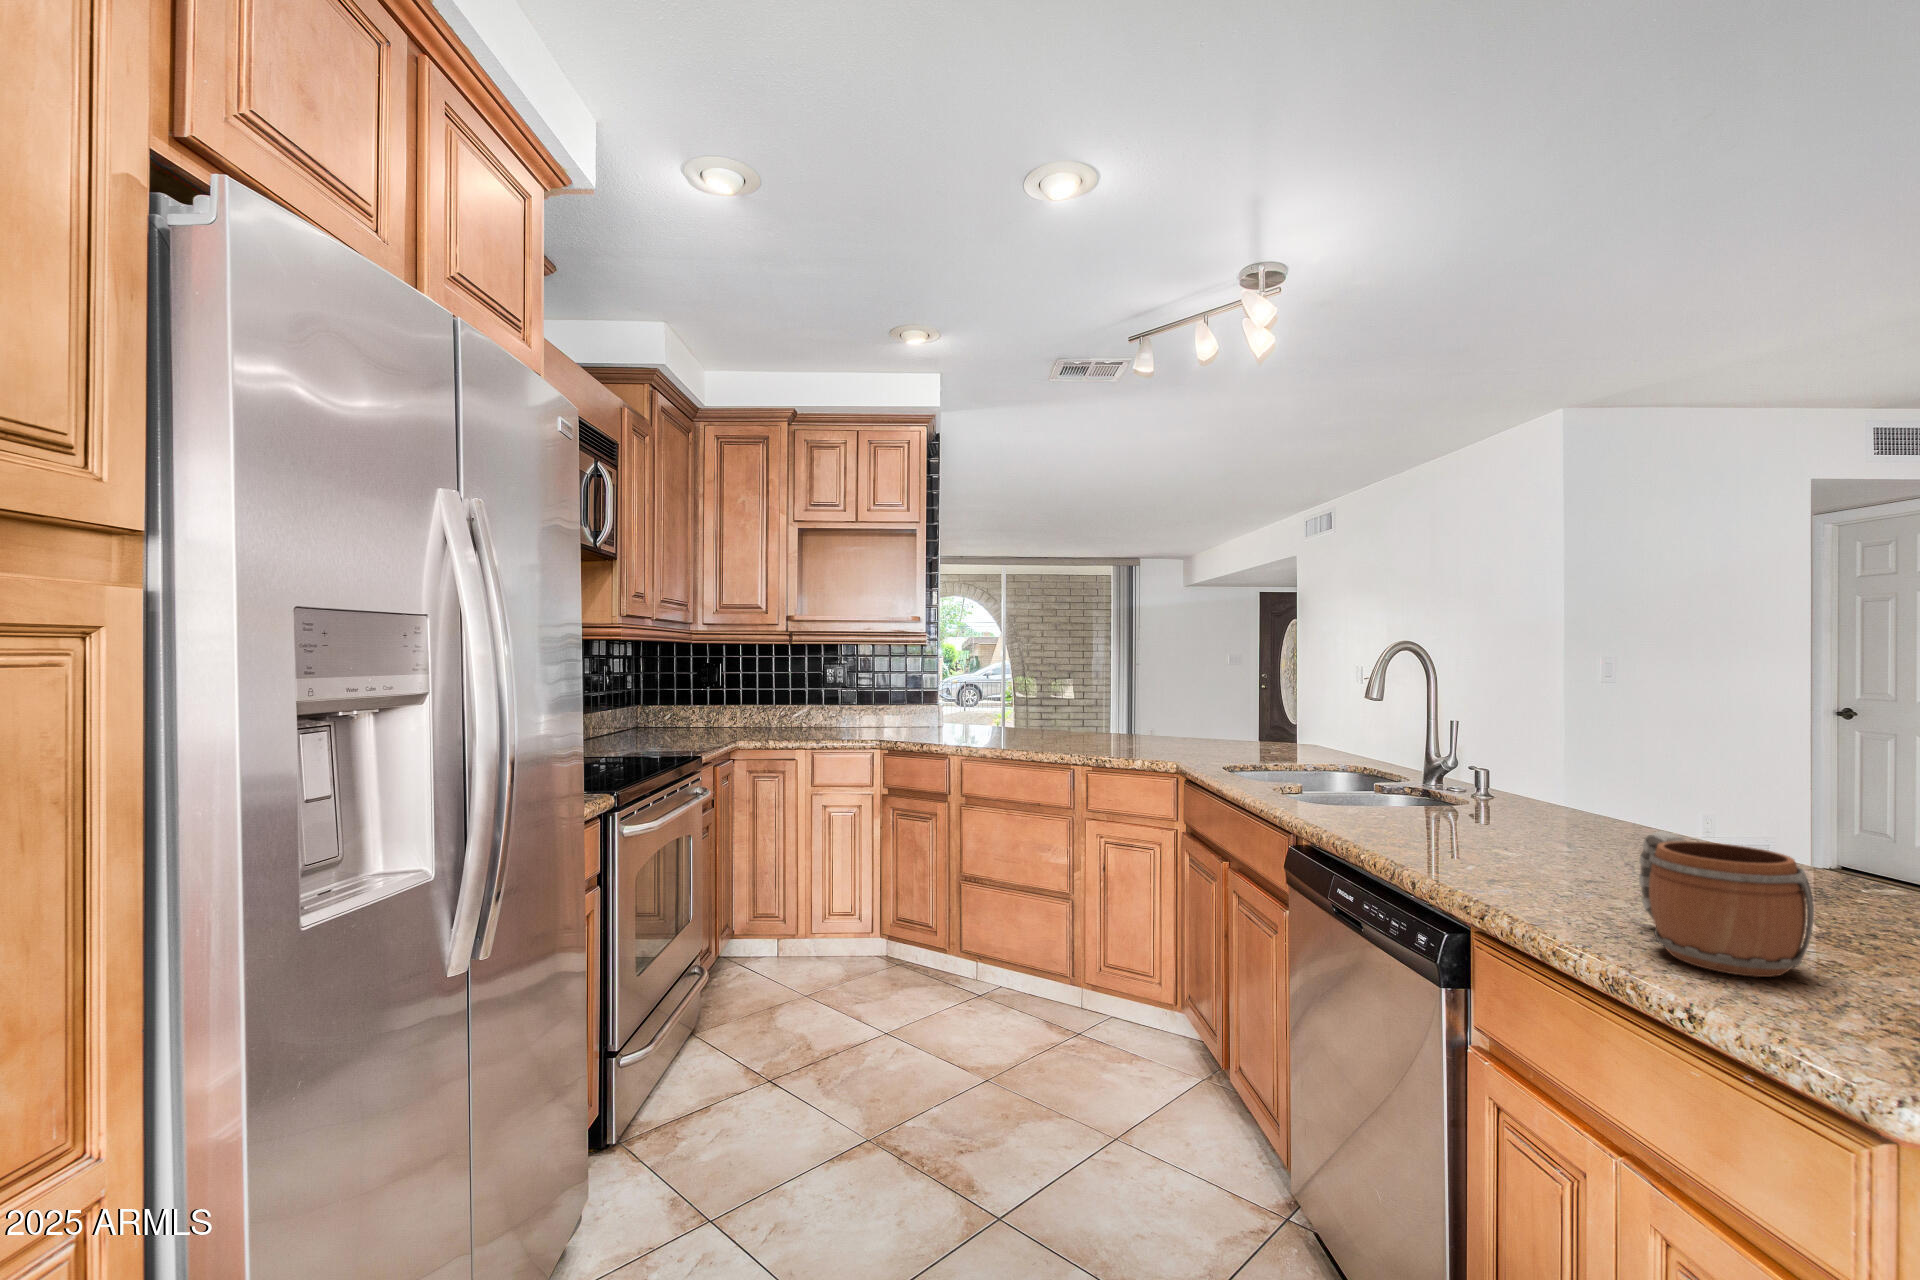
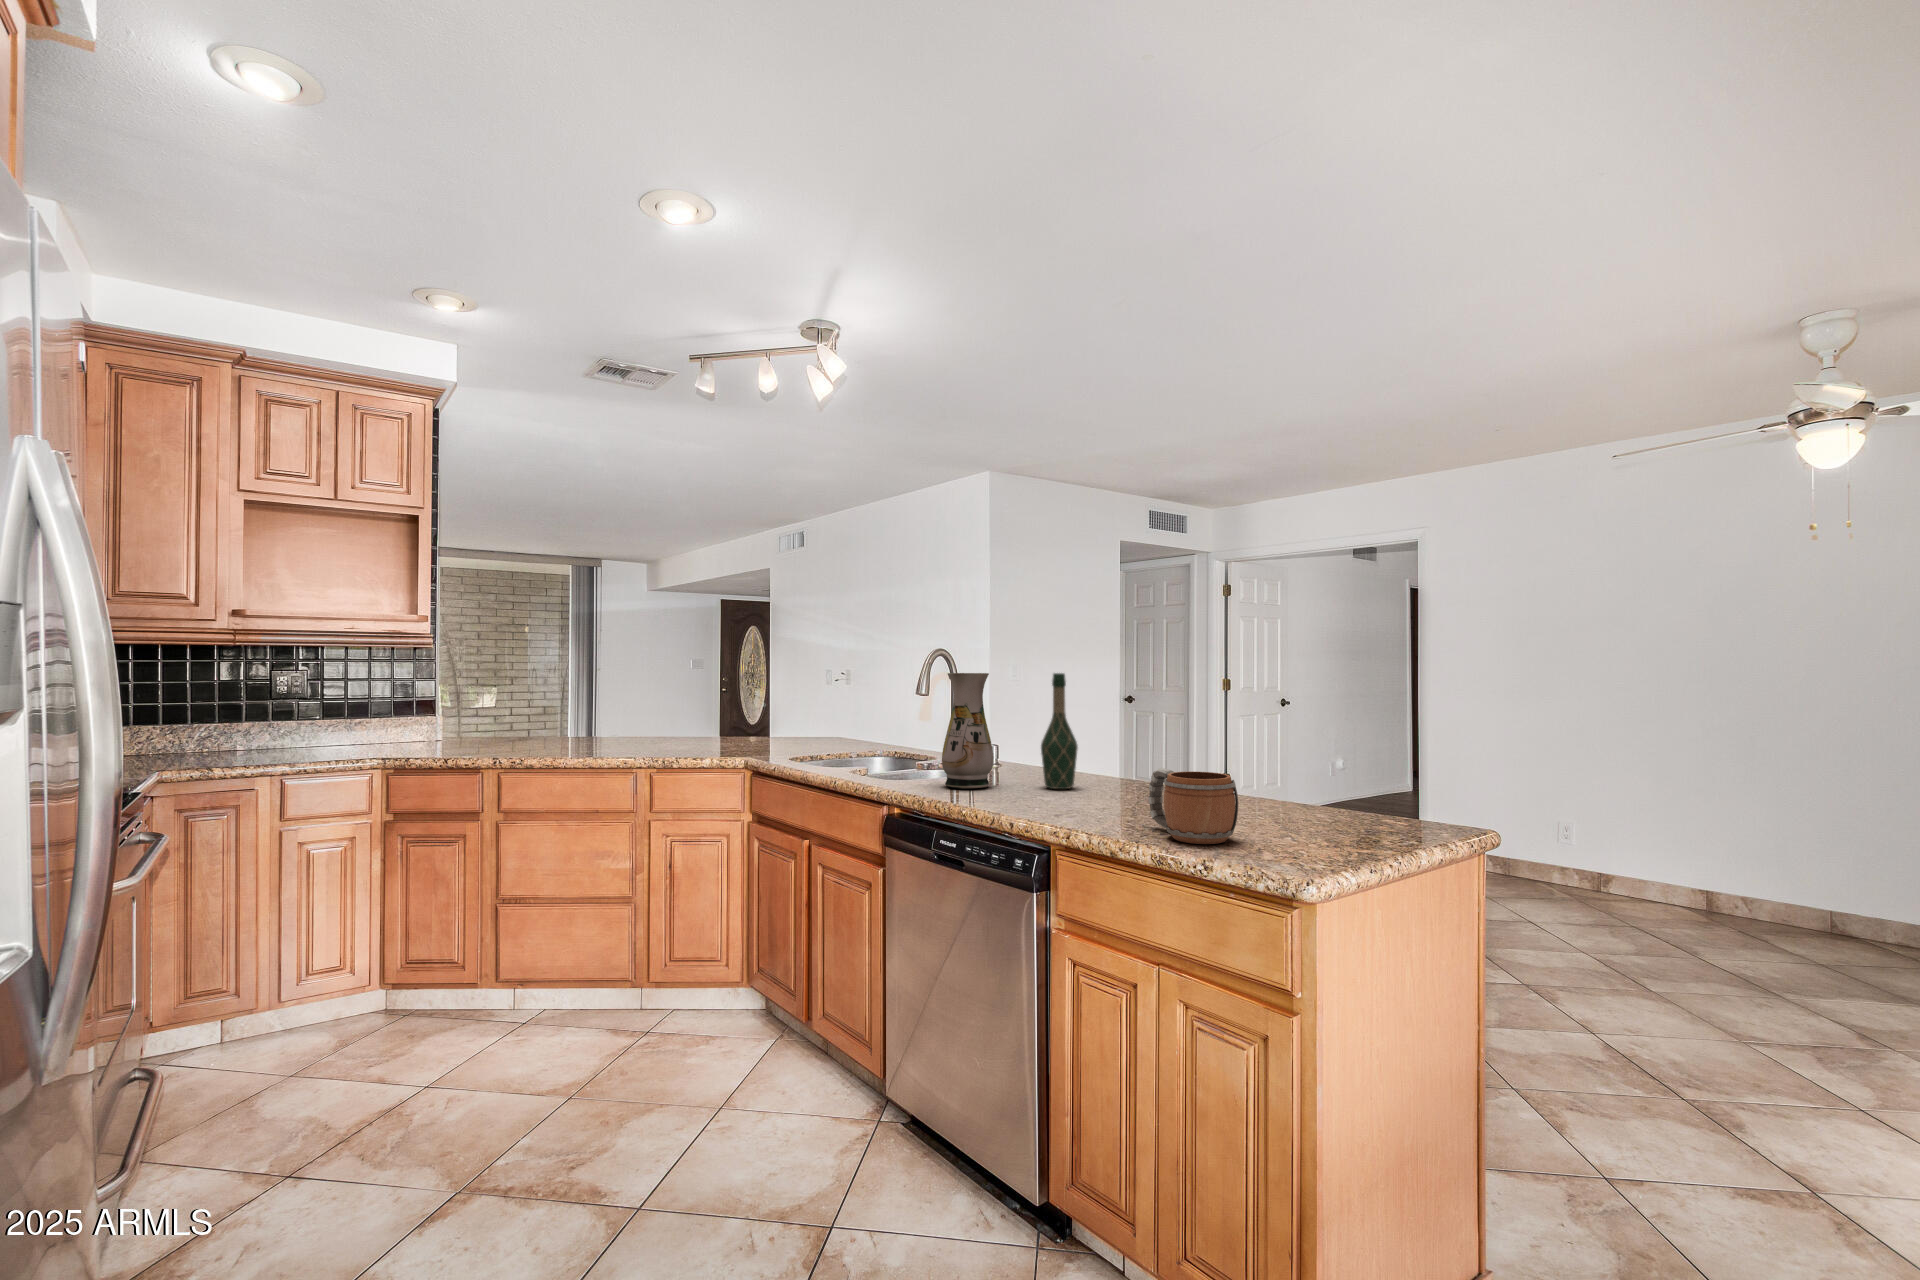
vase: none [1368,672,1444,825] -> present [942,673,993,788]
wine bottle: none [1518,673,1581,841] -> present [1041,673,1078,789]

